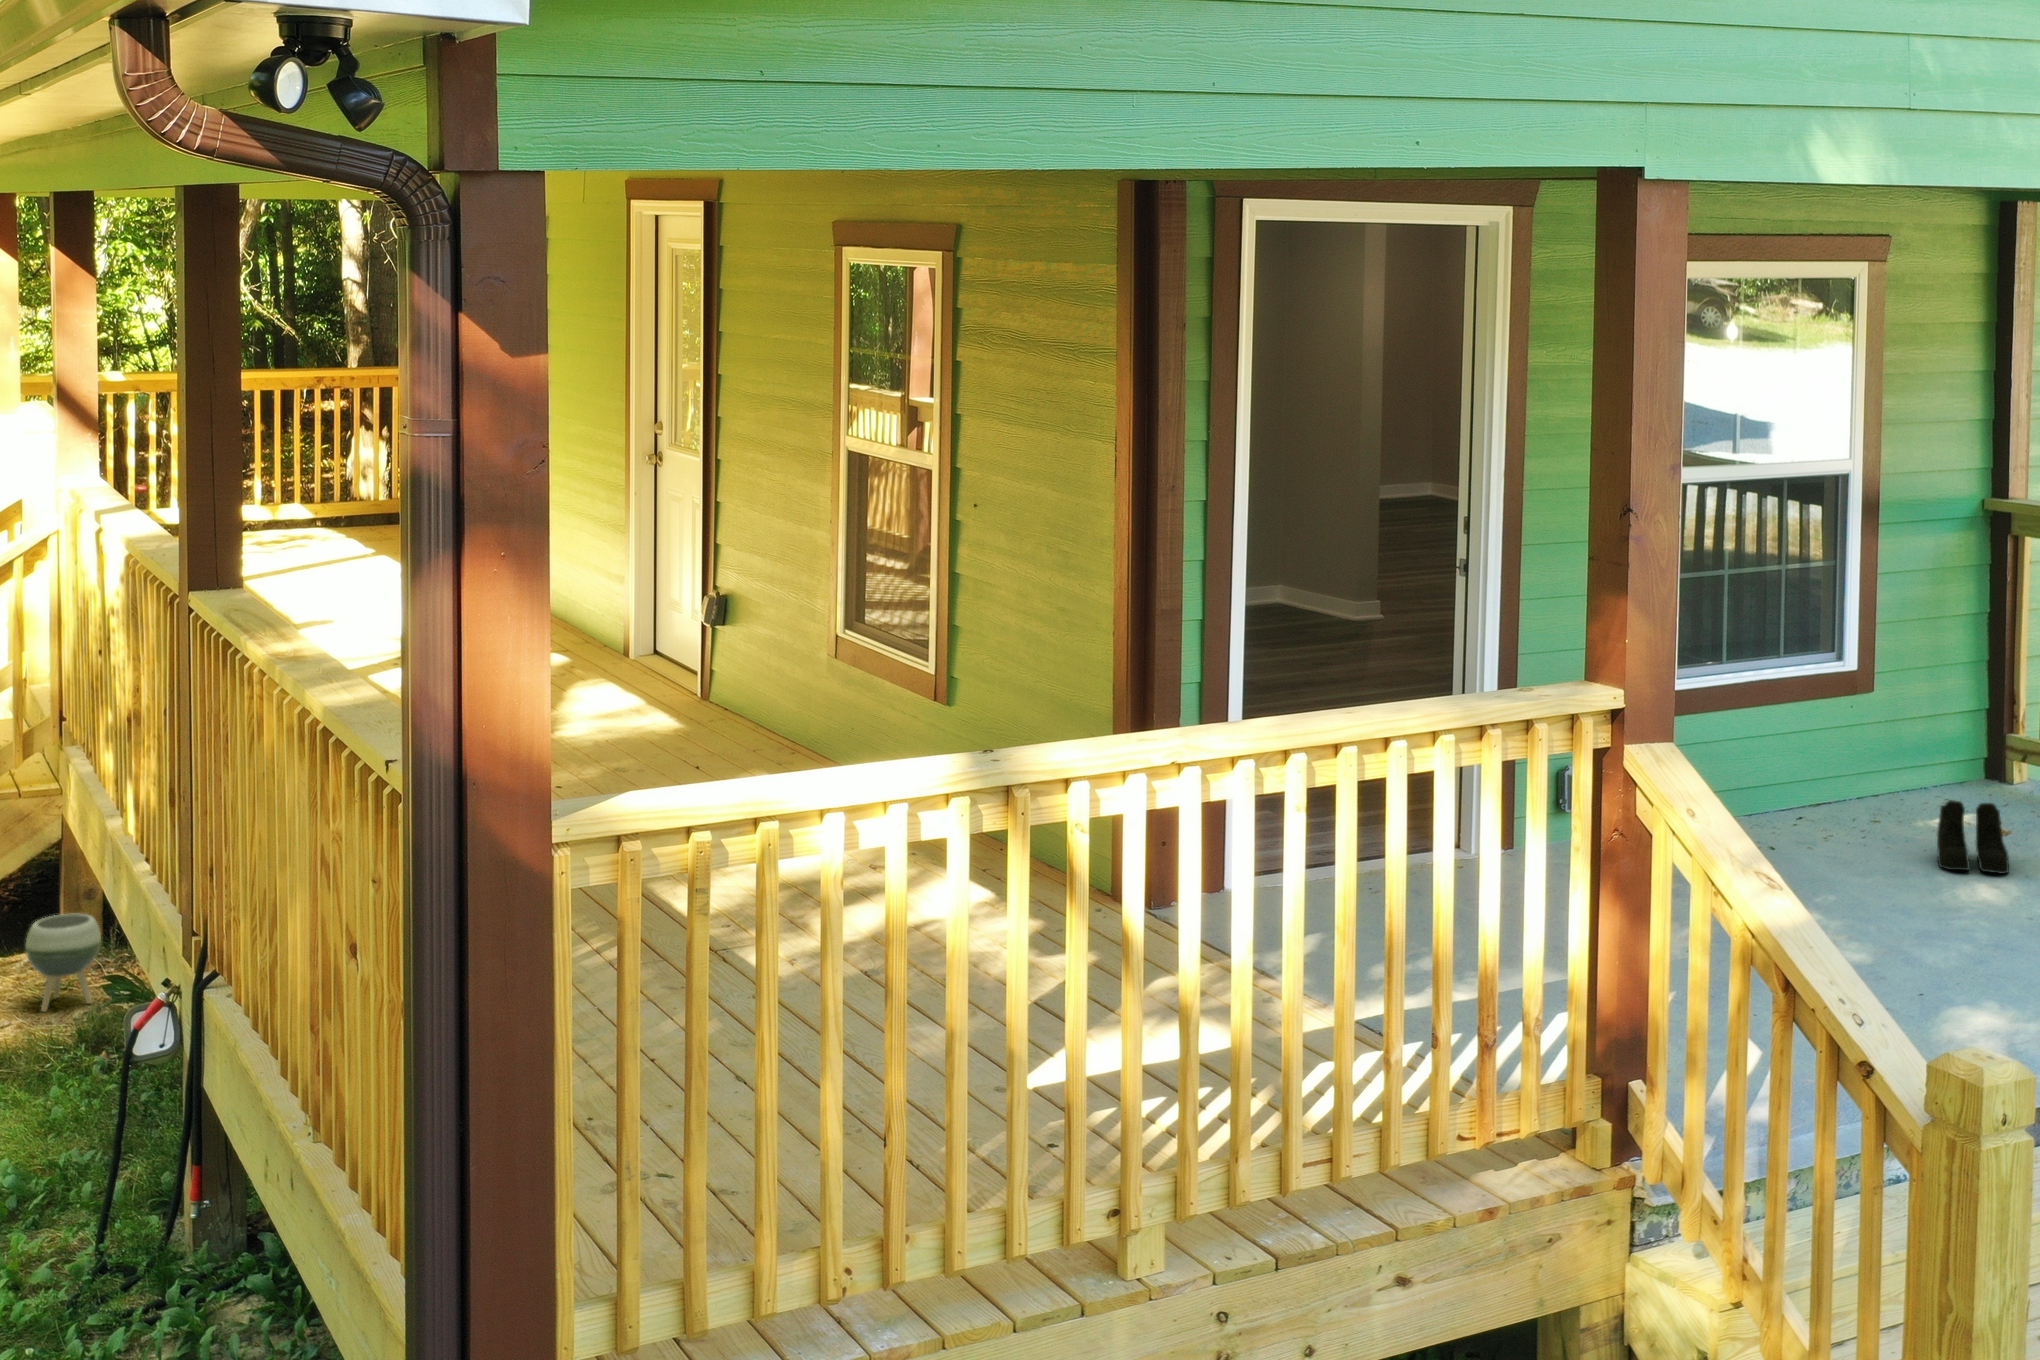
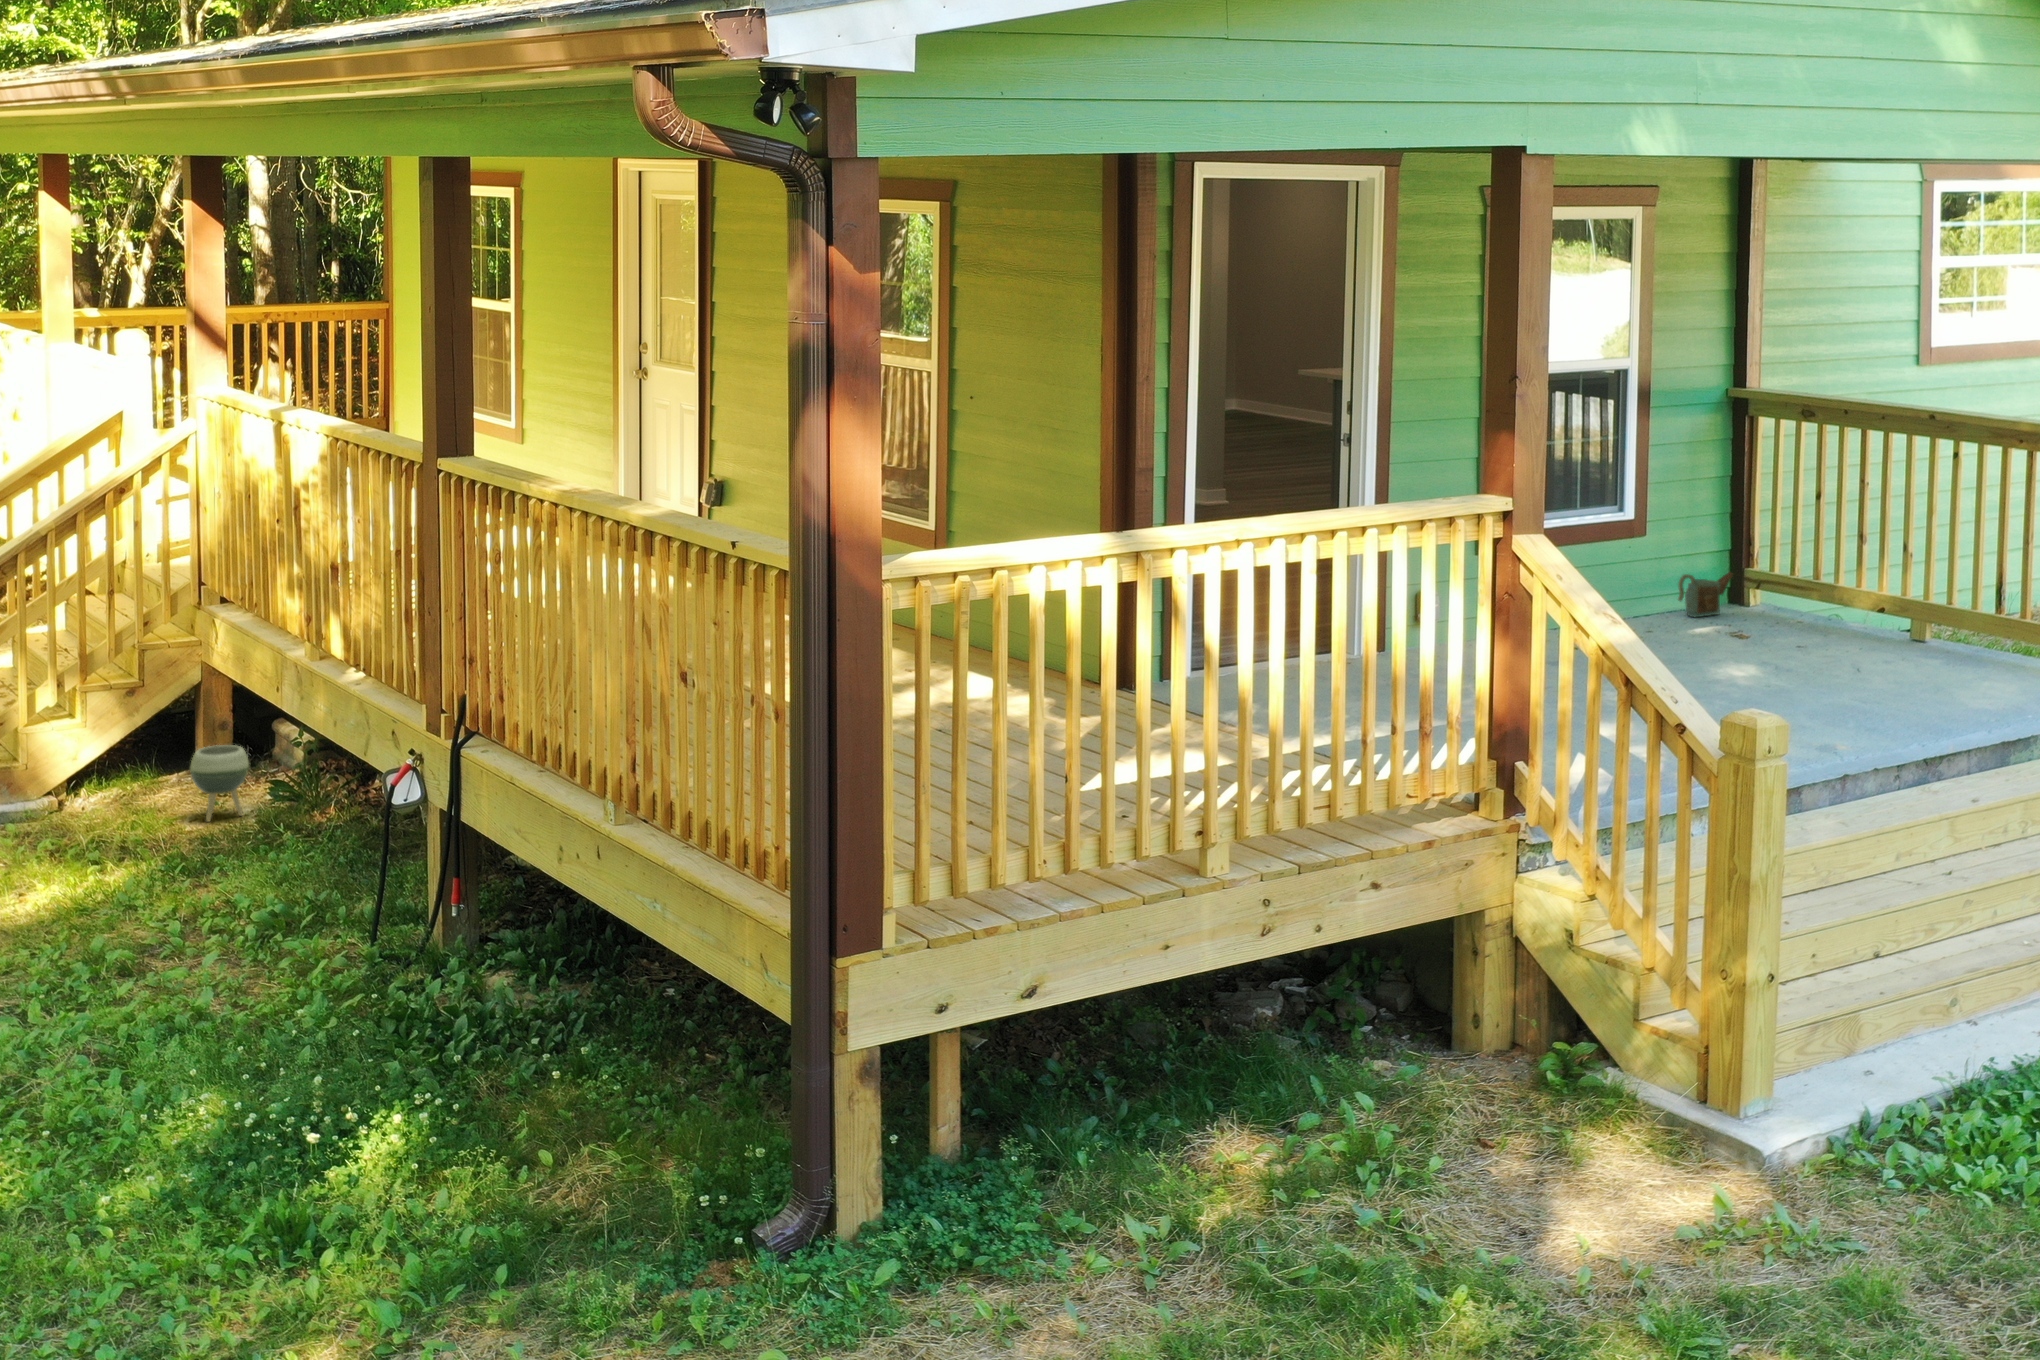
watering can: none [1915,733,1991,794] -> present [1678,572,1733,617]
boots: present [1937,800,2009,874] -> none [1699,611,1752,663]

